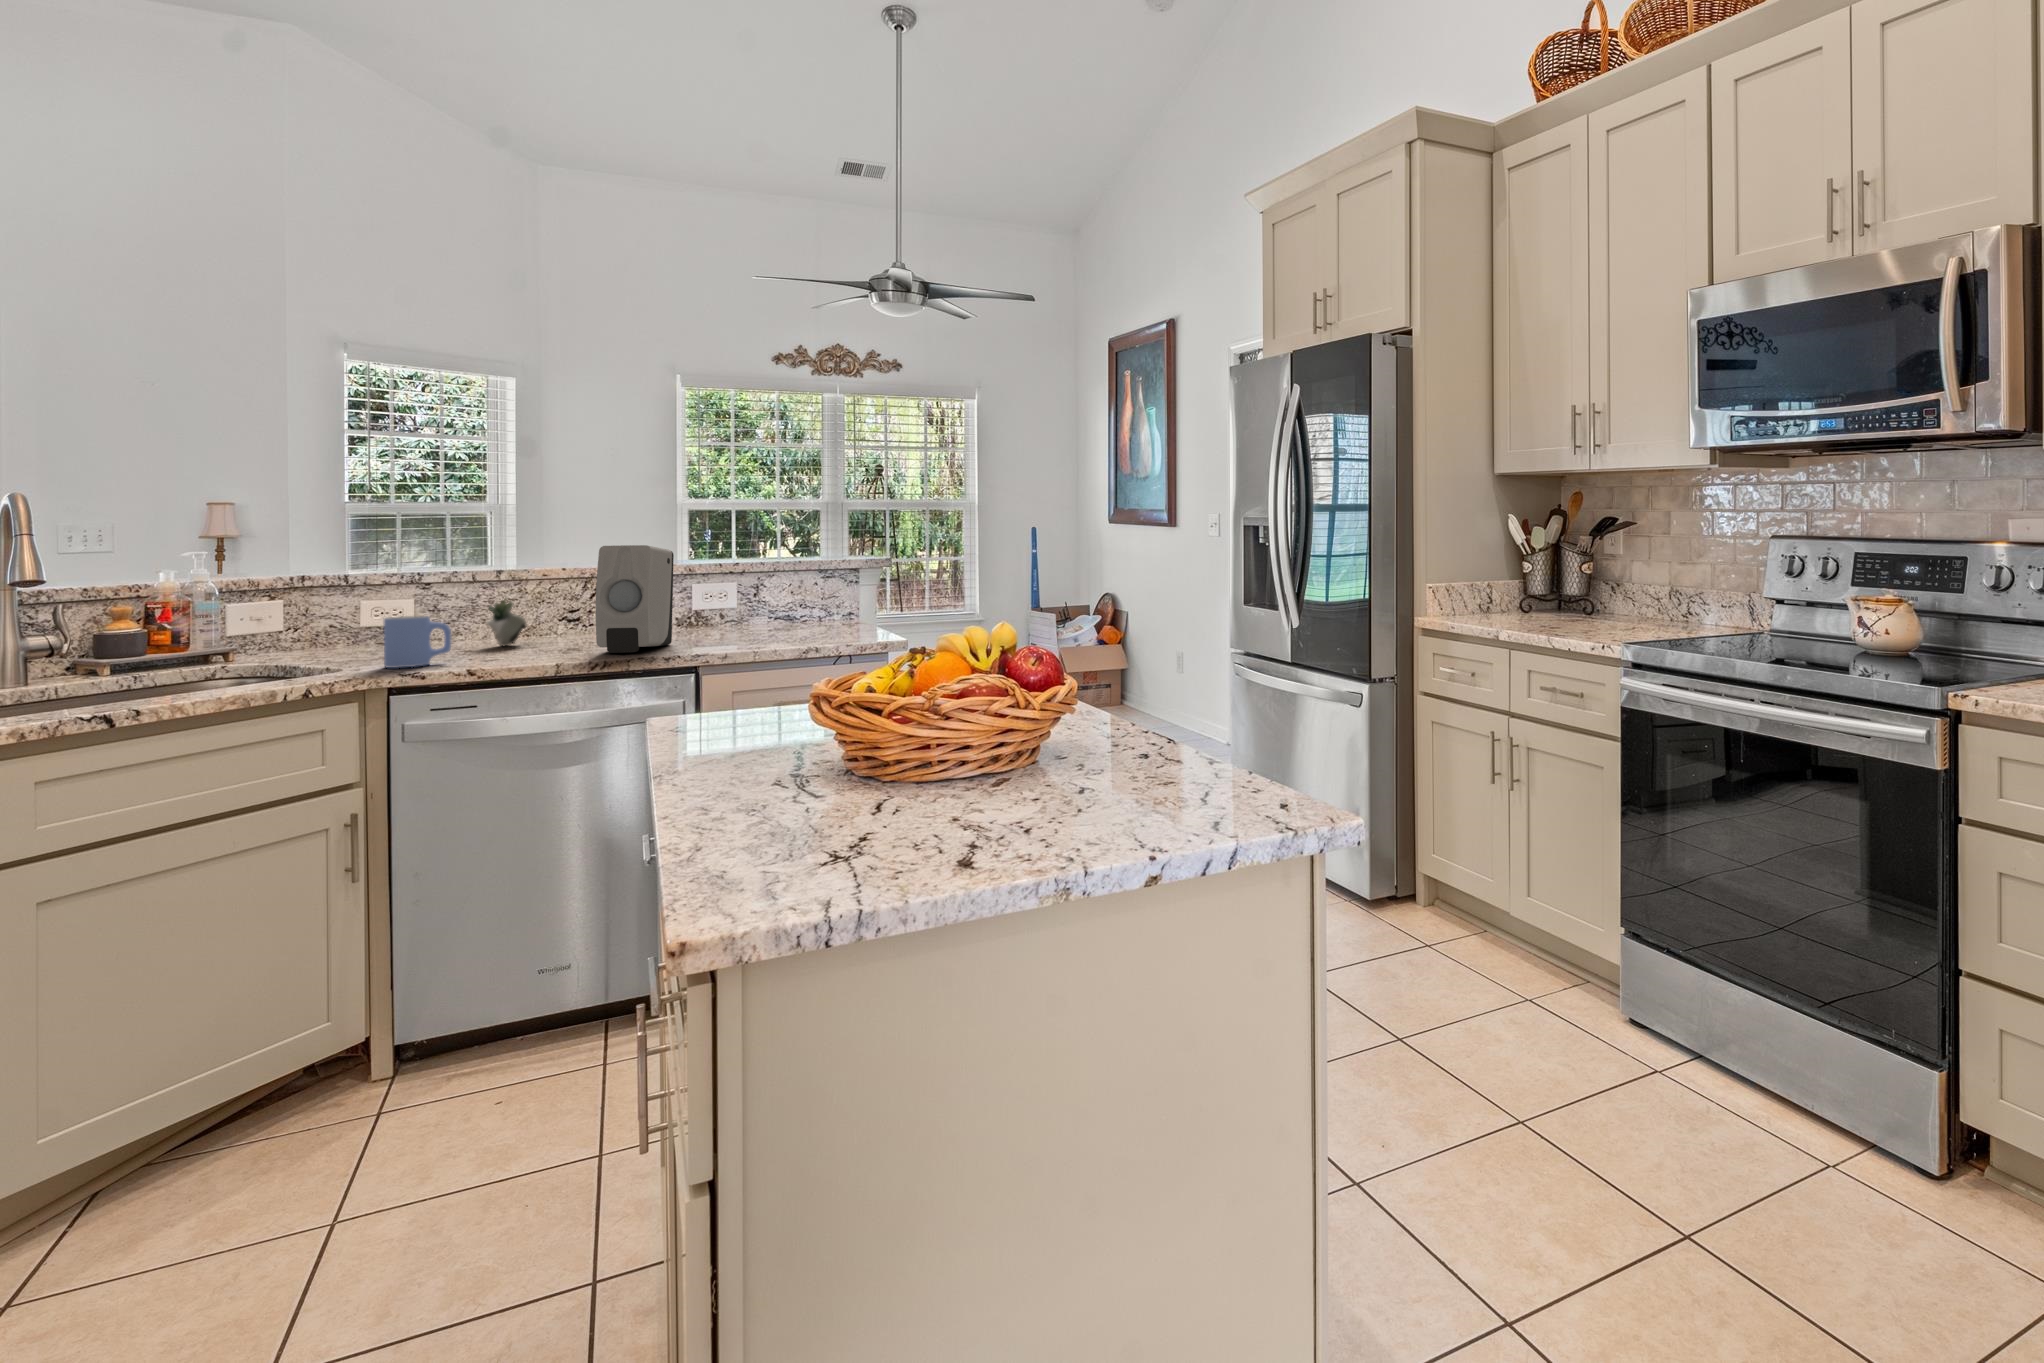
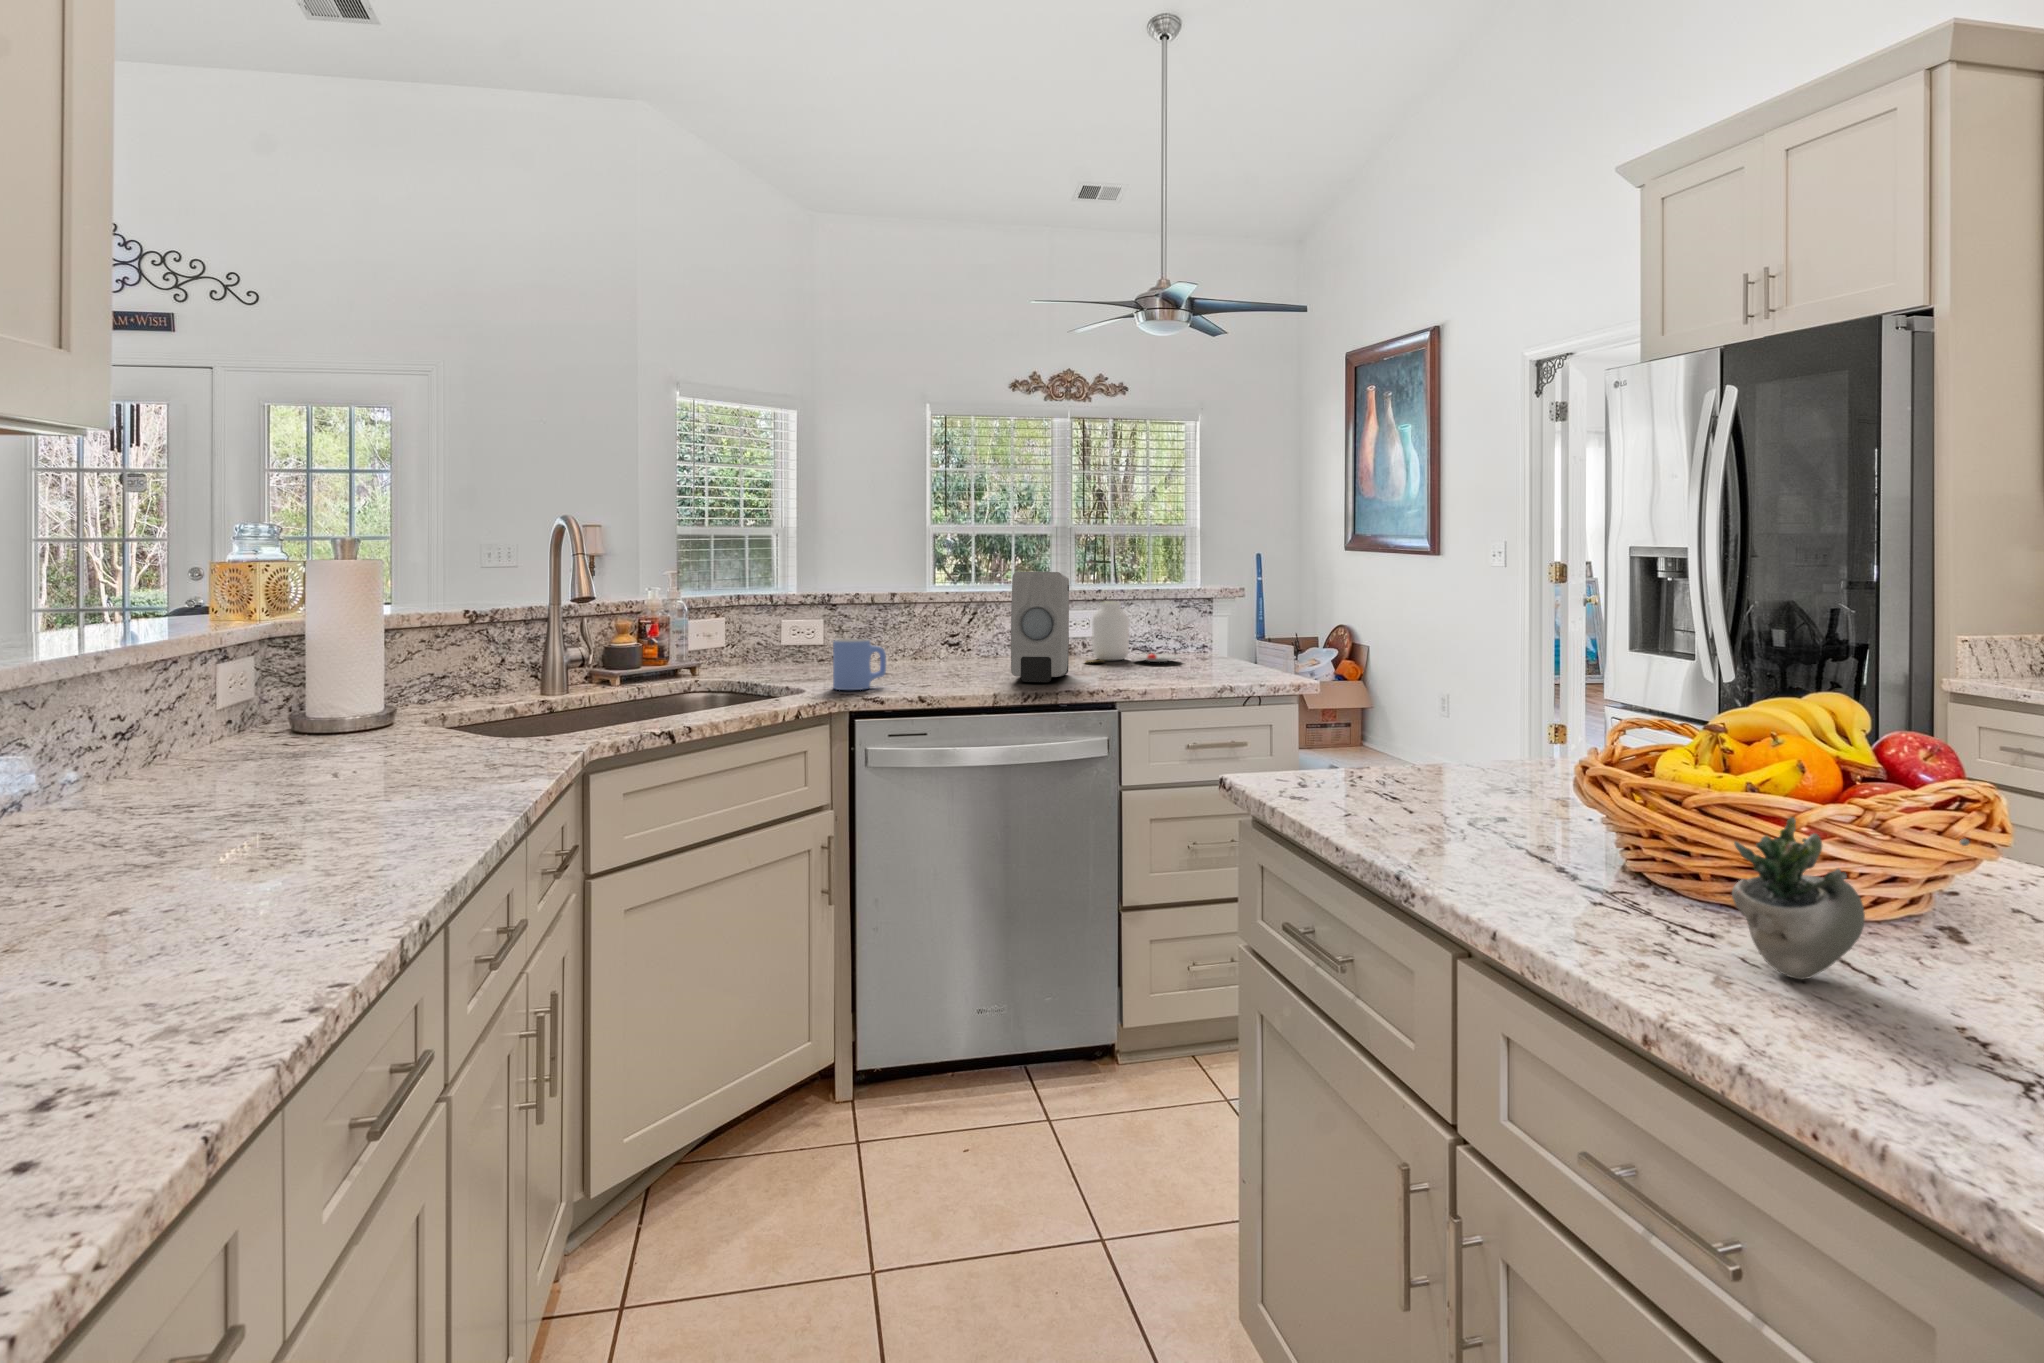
jar: none [707,574,808,633] -> present [1087,602,1180,662]
succulent plant: present [487,598,527,646] -> present [1732,817,1969,979]

